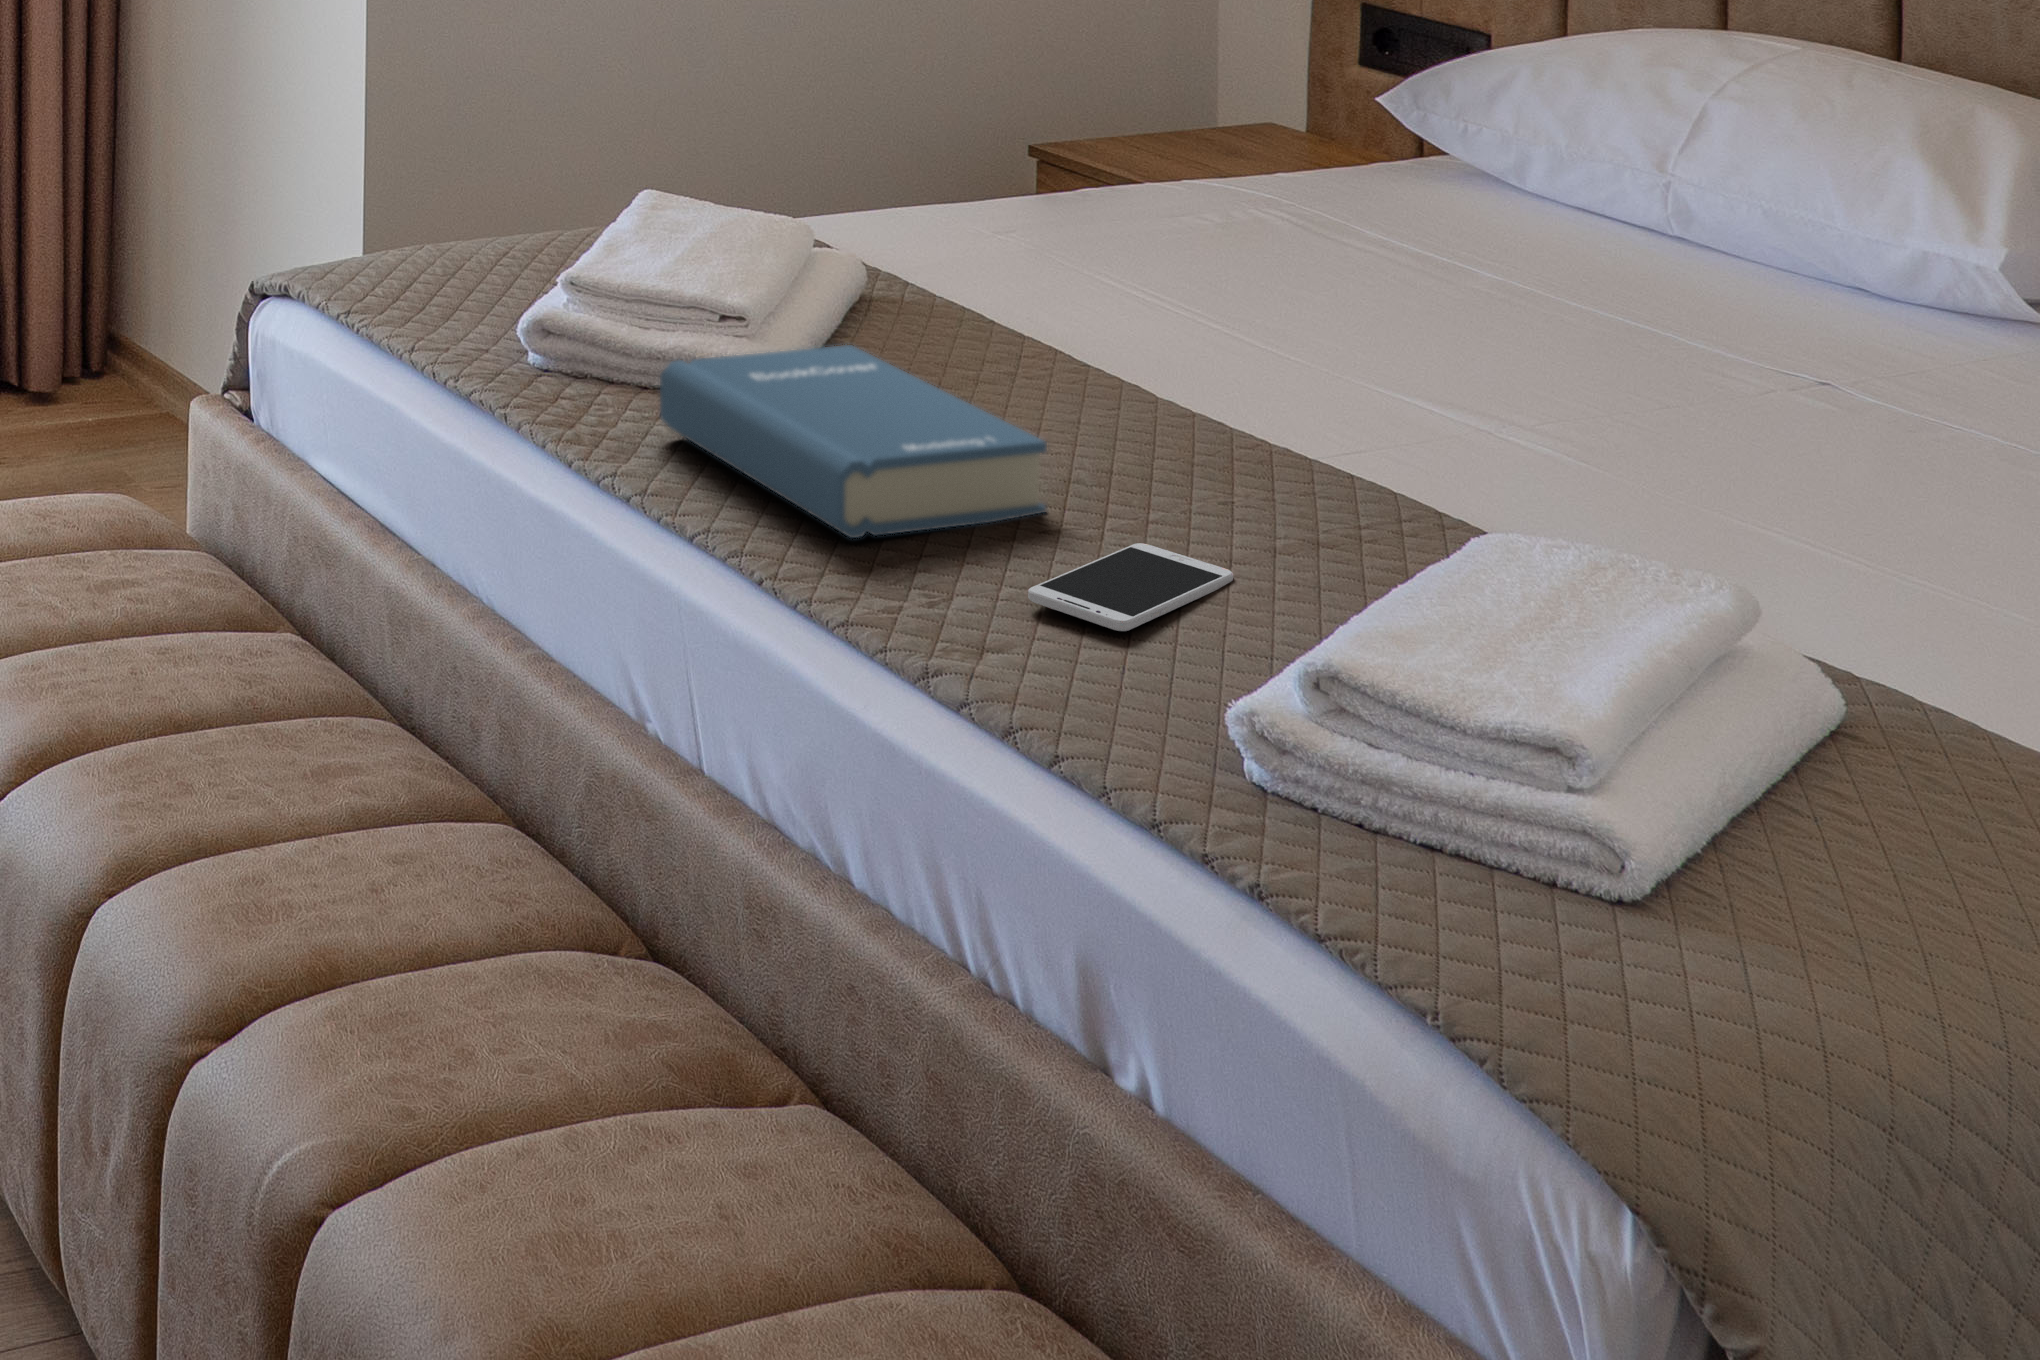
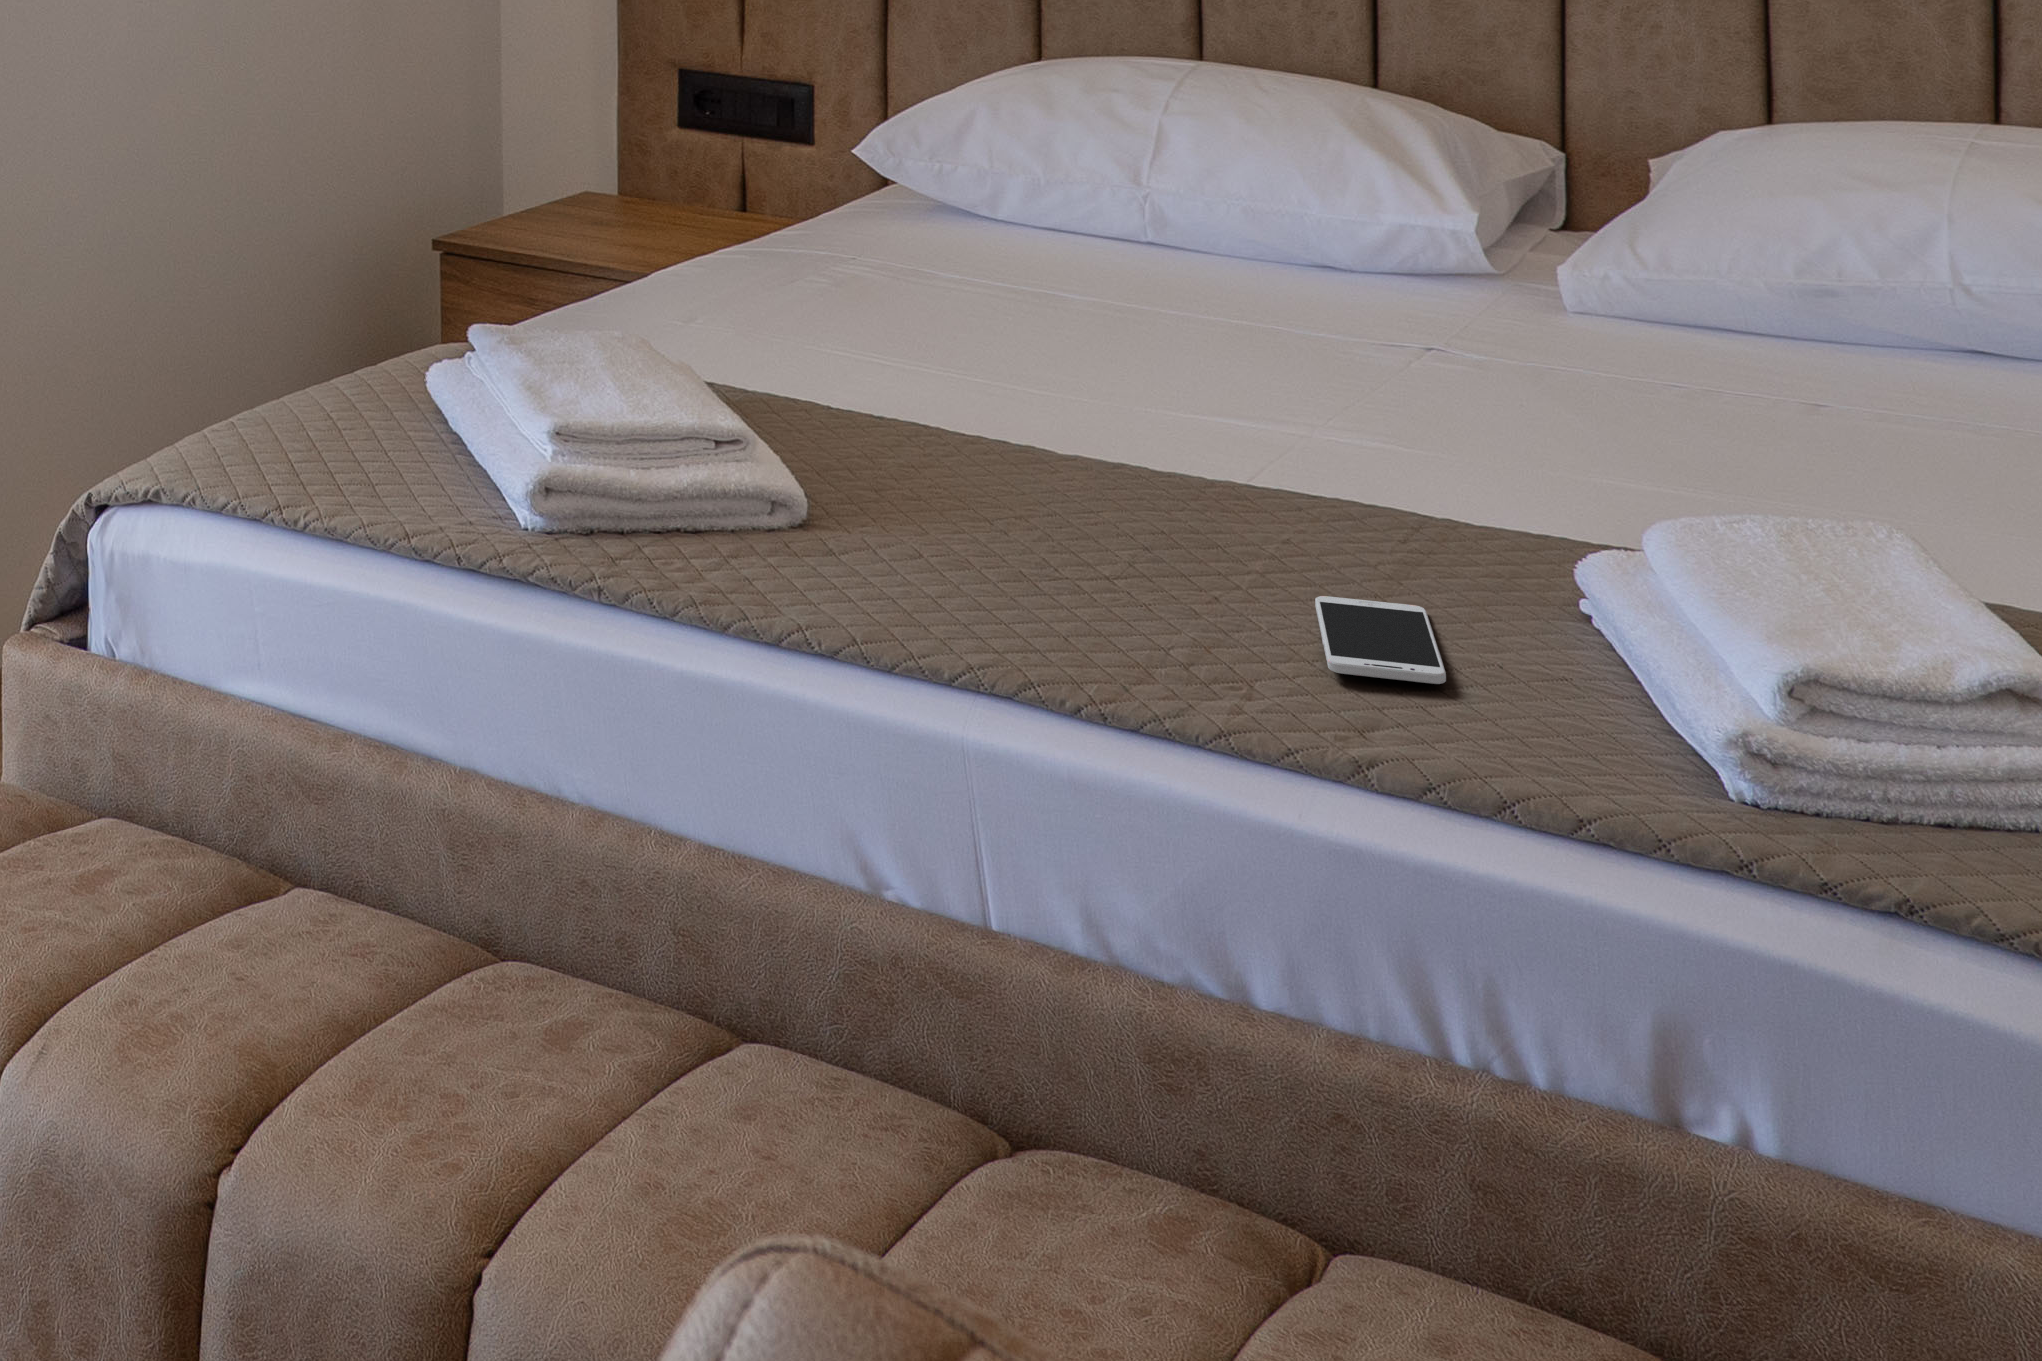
hardback book: present [660,345,1047,538] -> none [772,453,1192,647]

